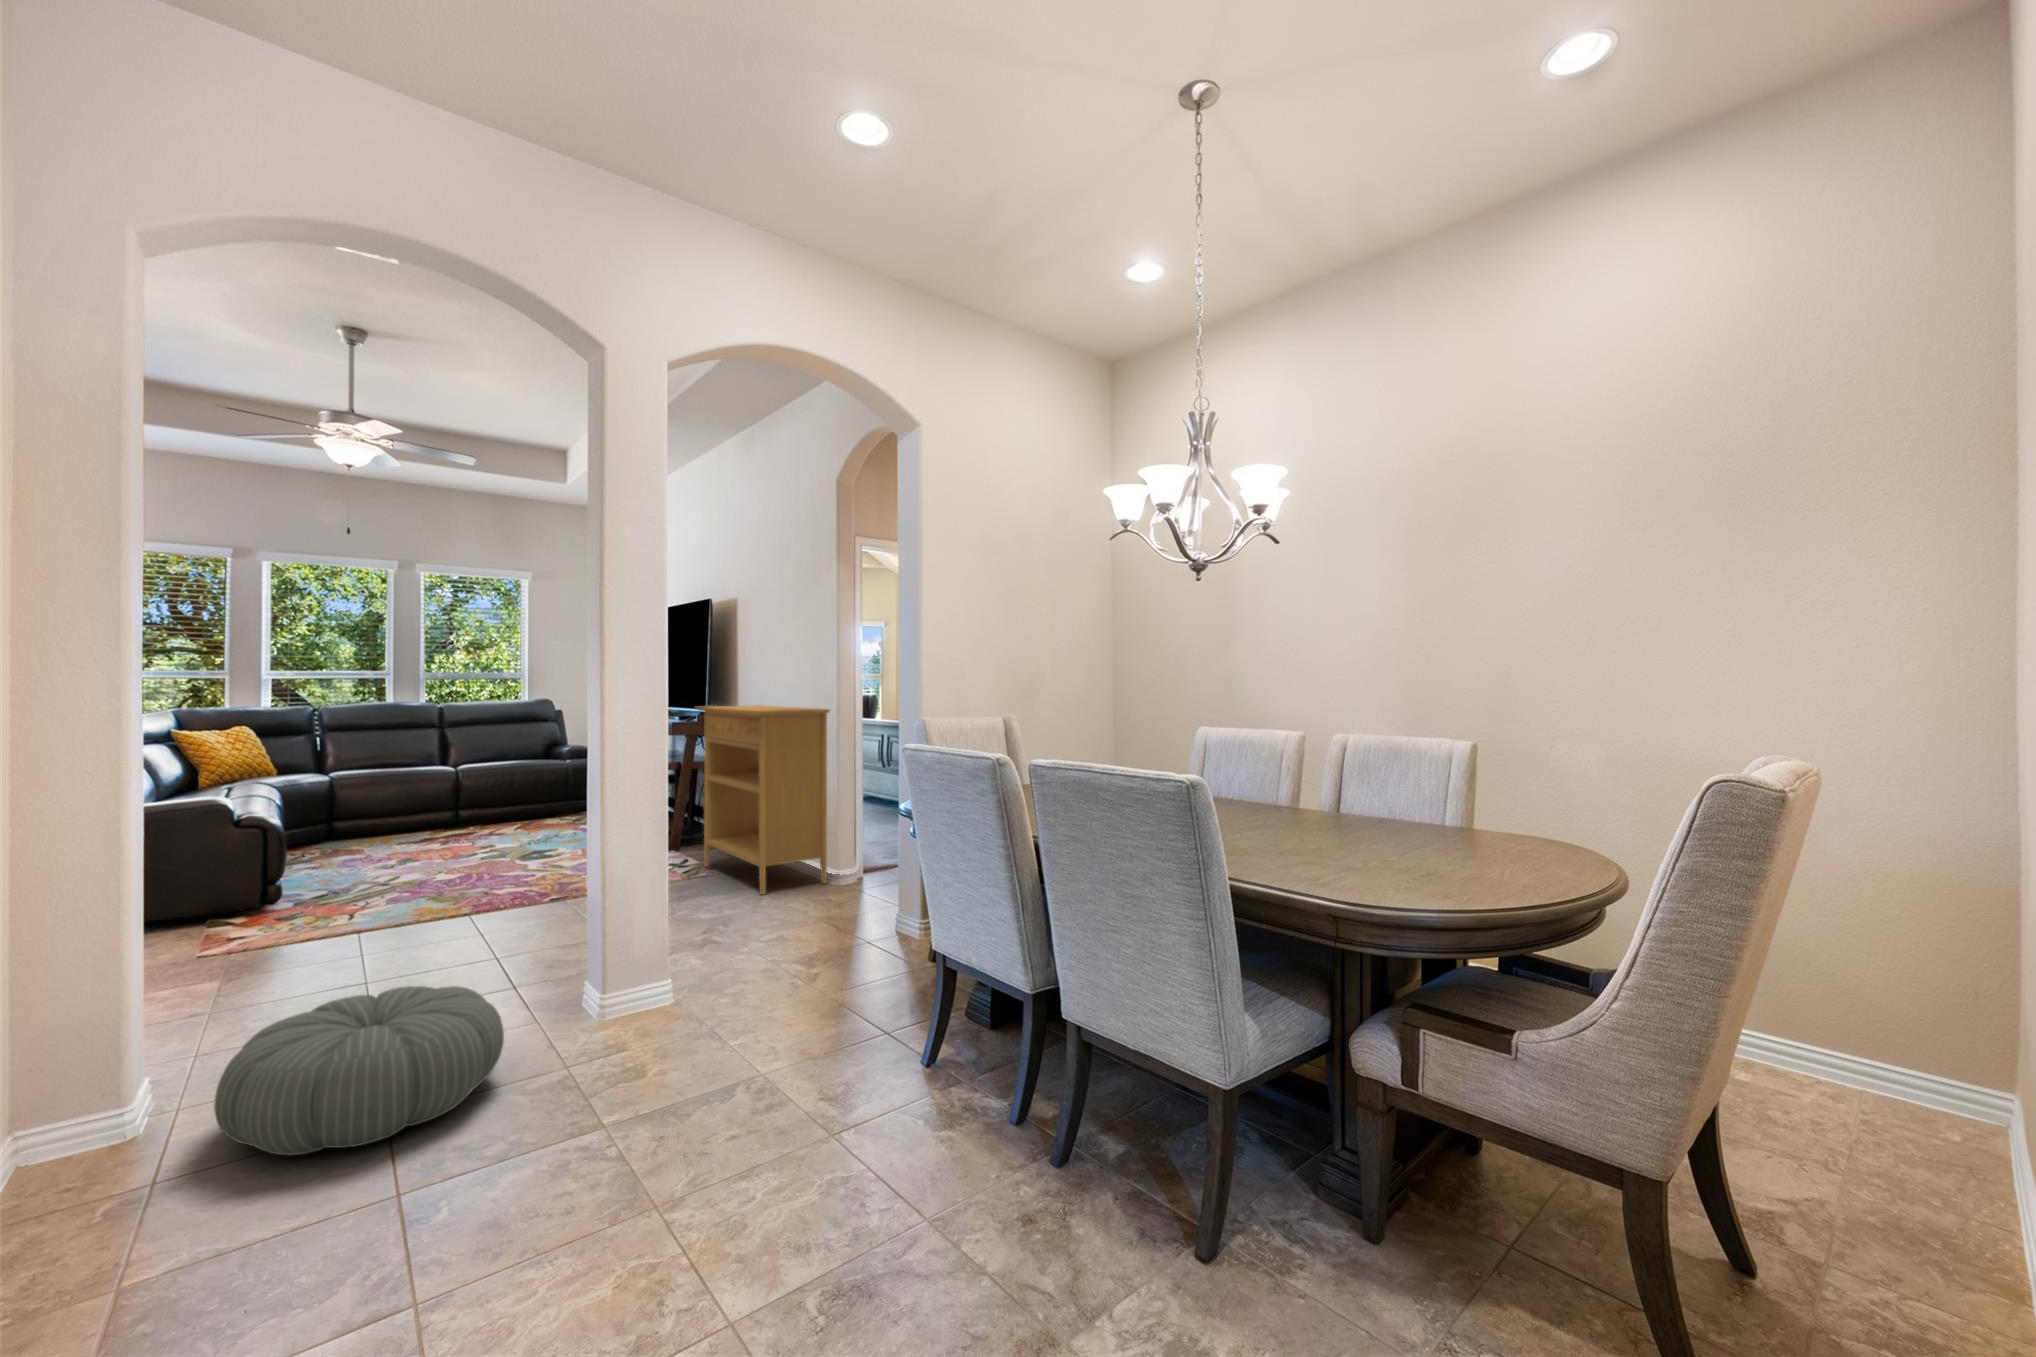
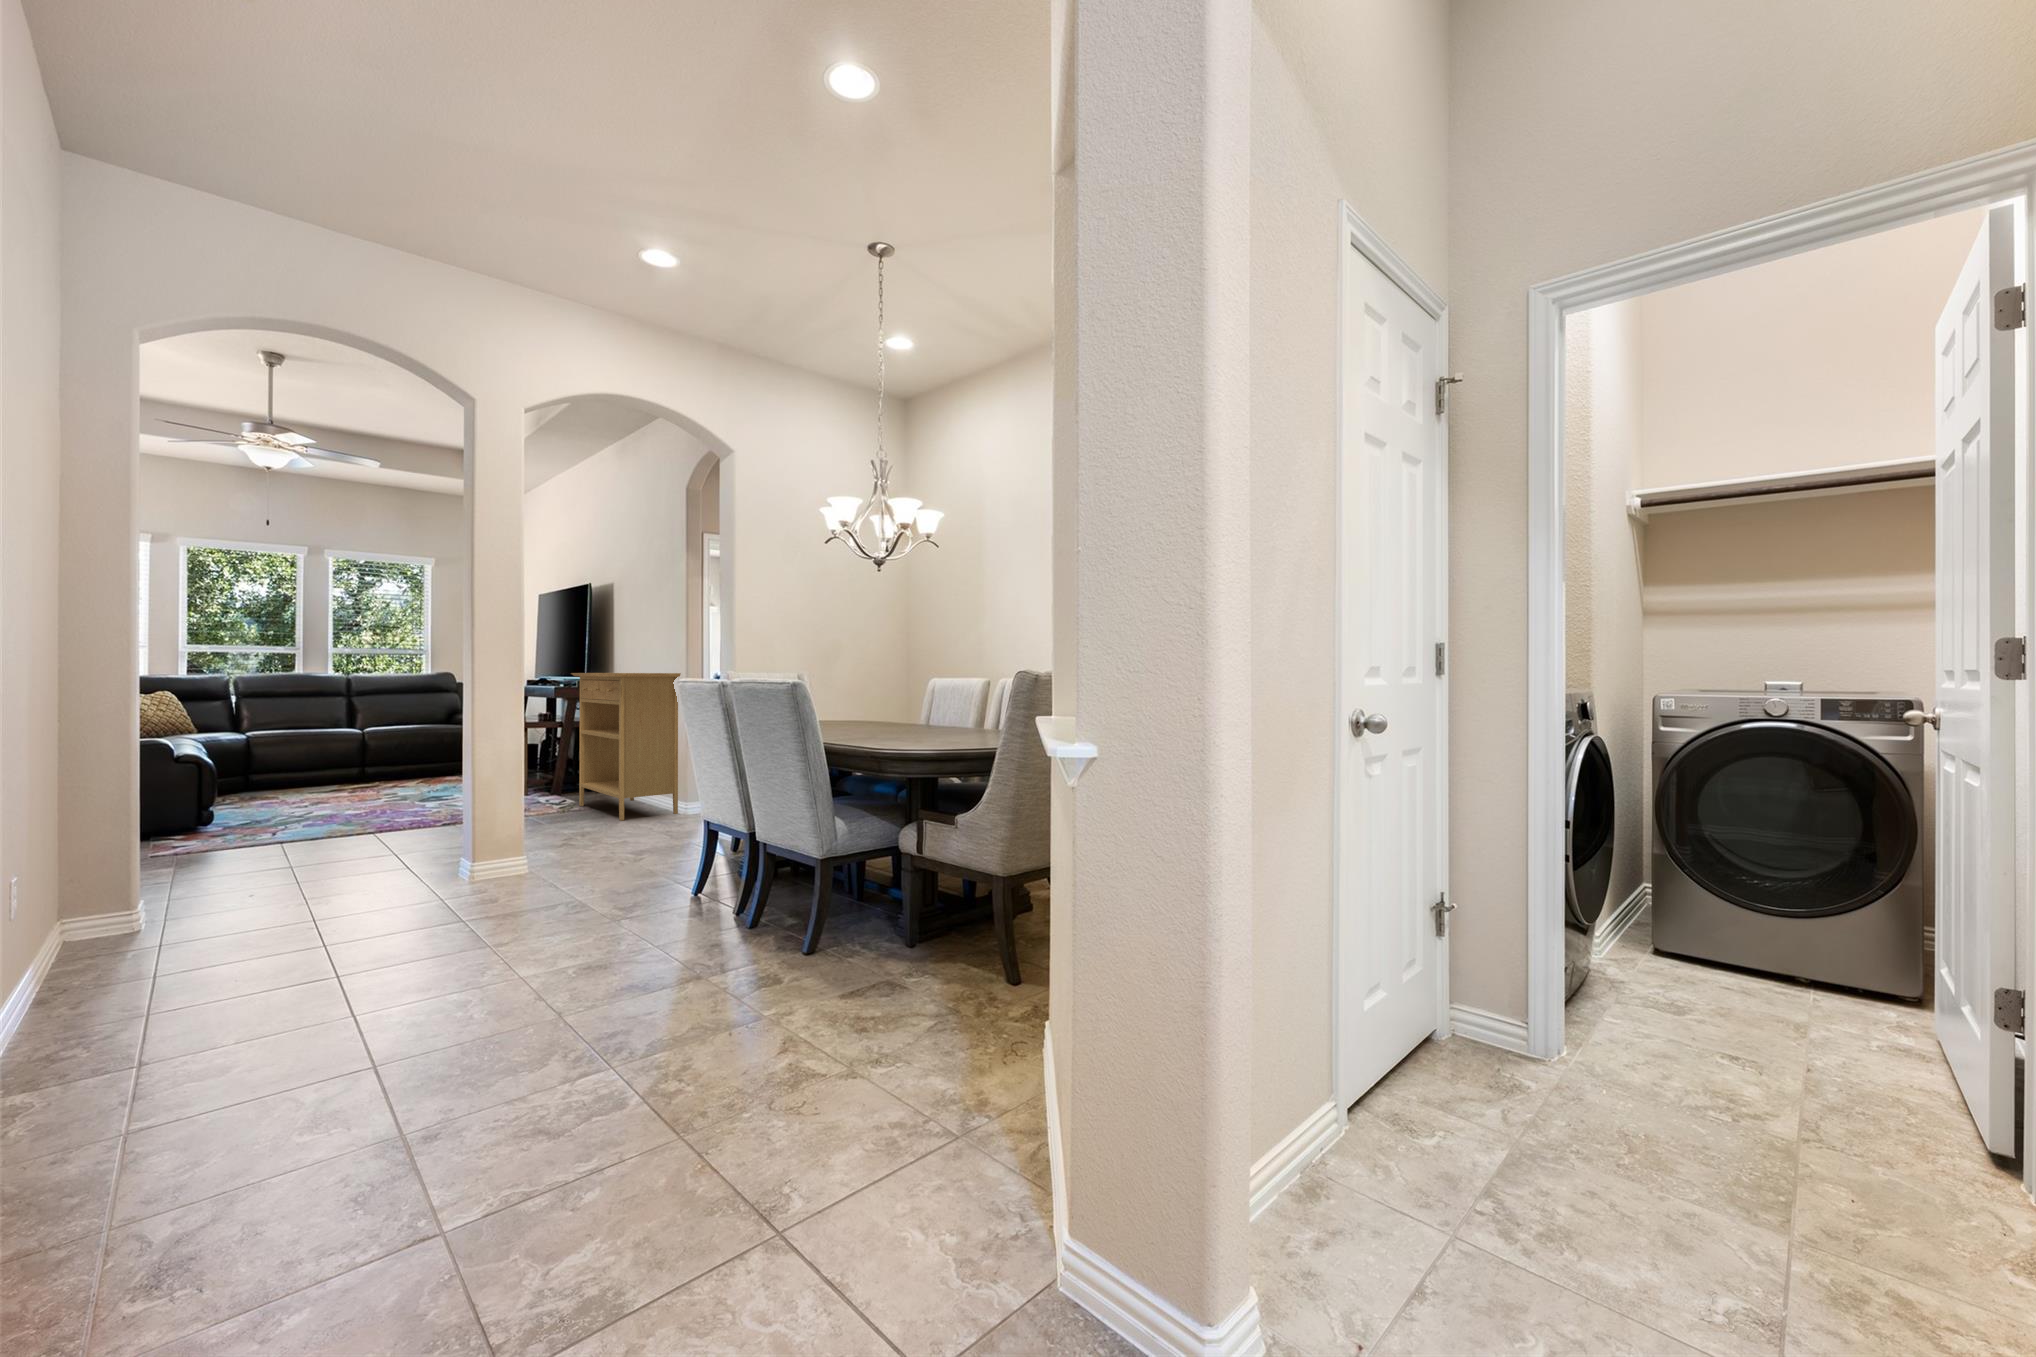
pouf: present [214,986,504,1155] -> none [197,845,397,934]

